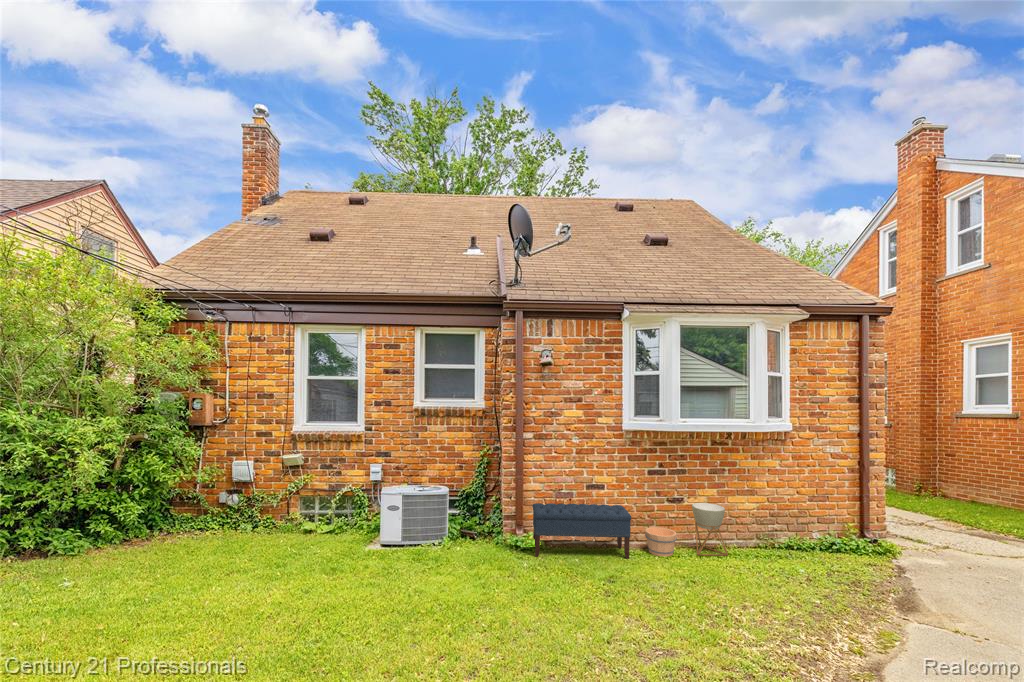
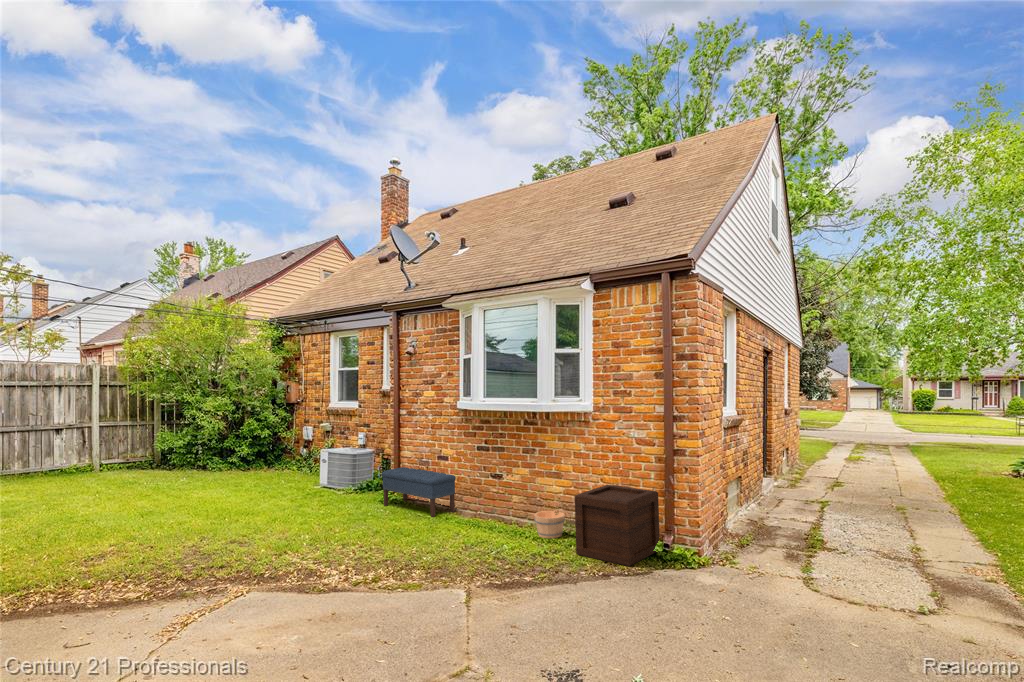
wooden crate: none [809,496,901,567] -> present [575,485,660,566]
planter: present [692,503,728,556] -> none [487,480,518,530]
bucket: present [645,527,677,557] -> present [535,511,565,538]

